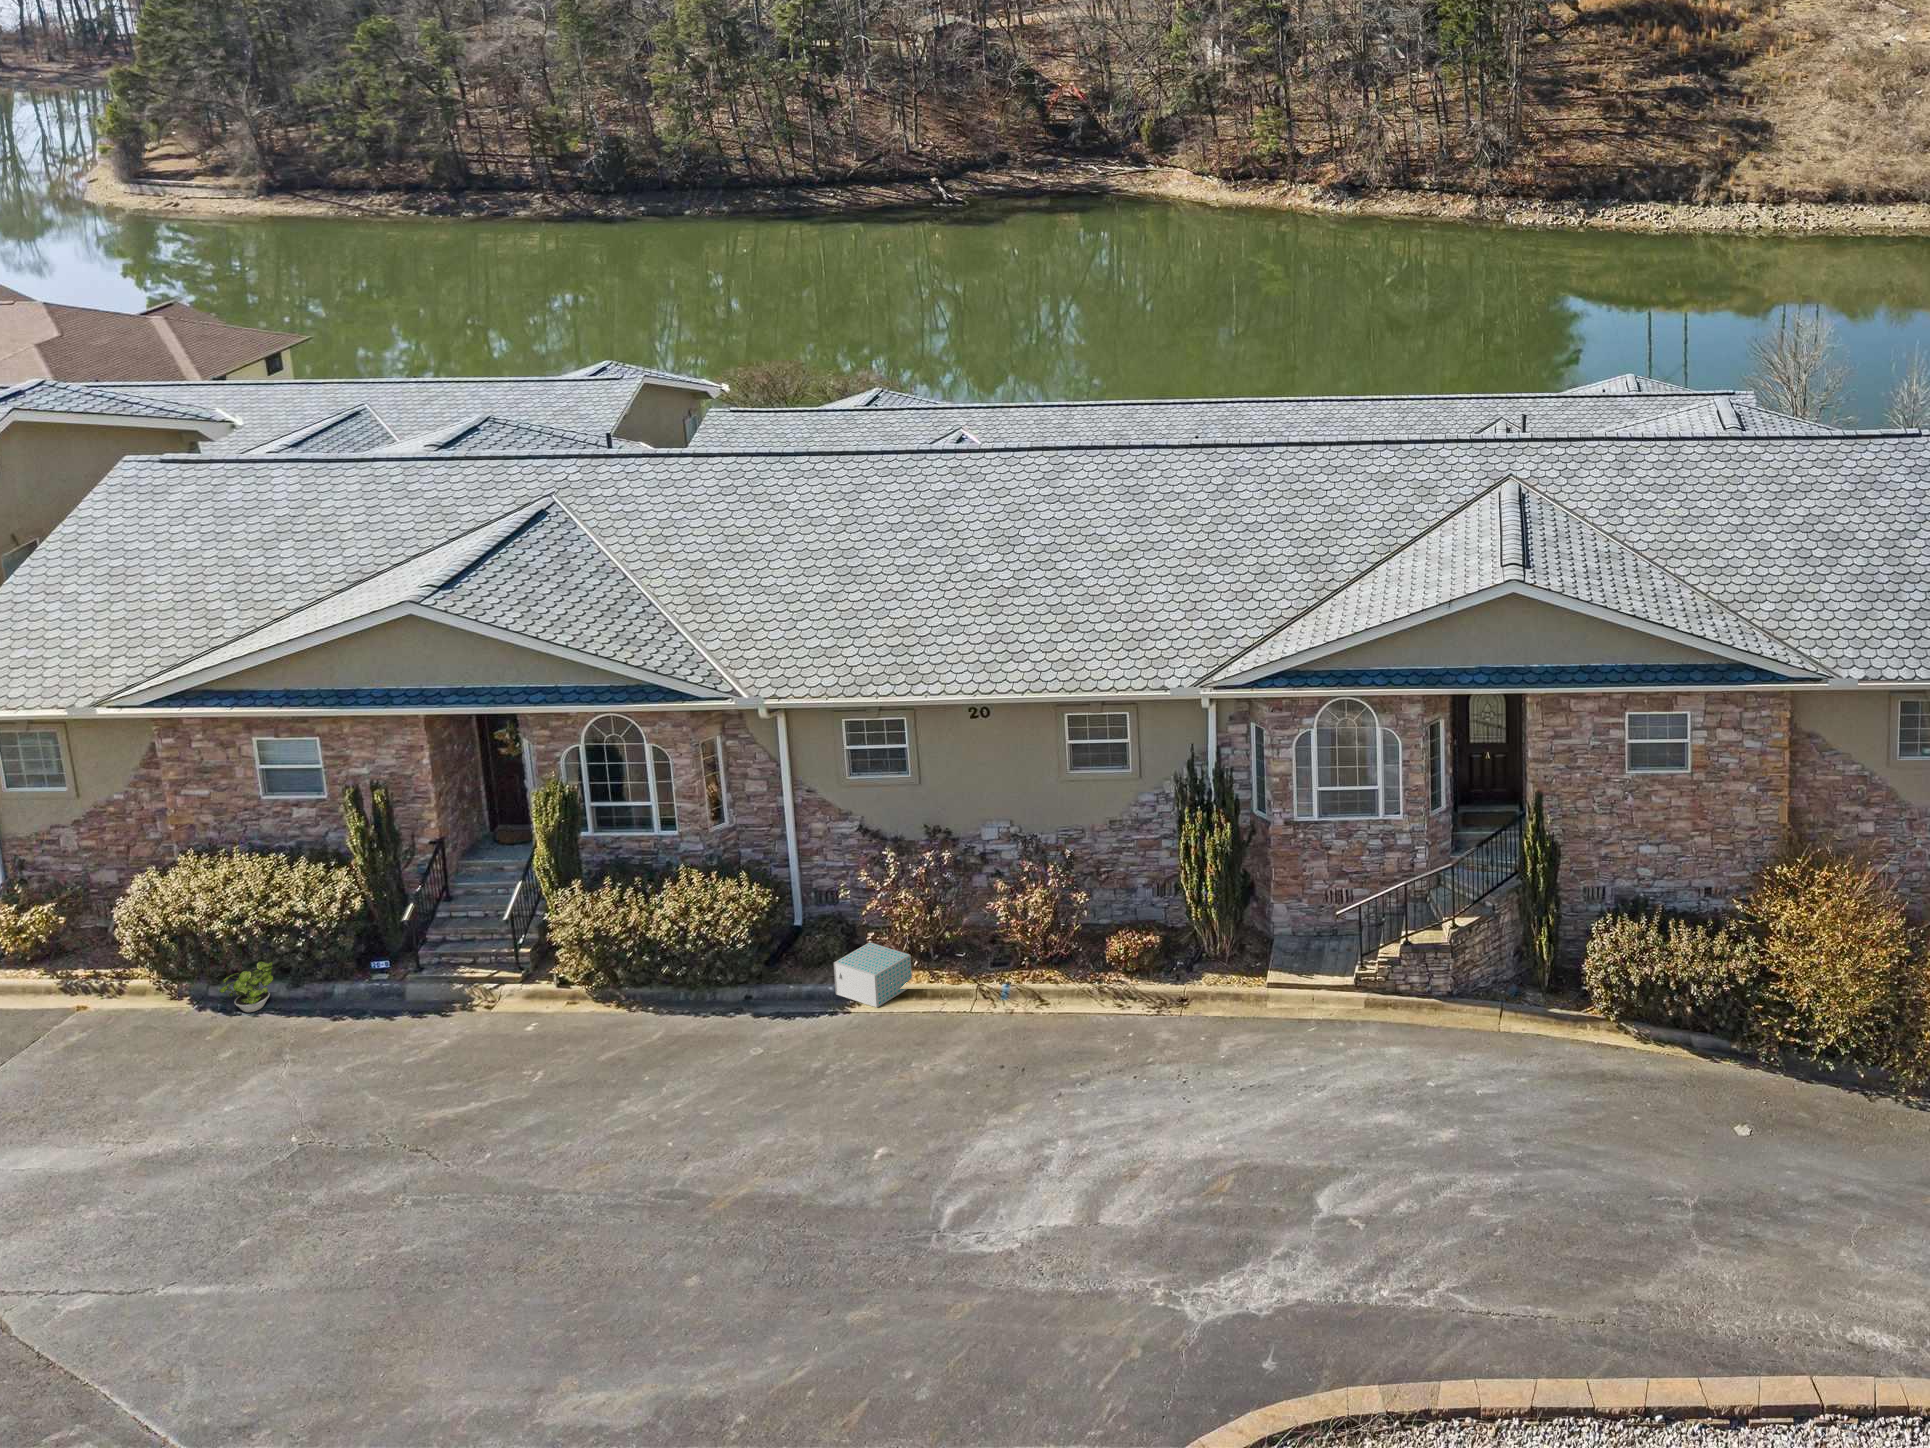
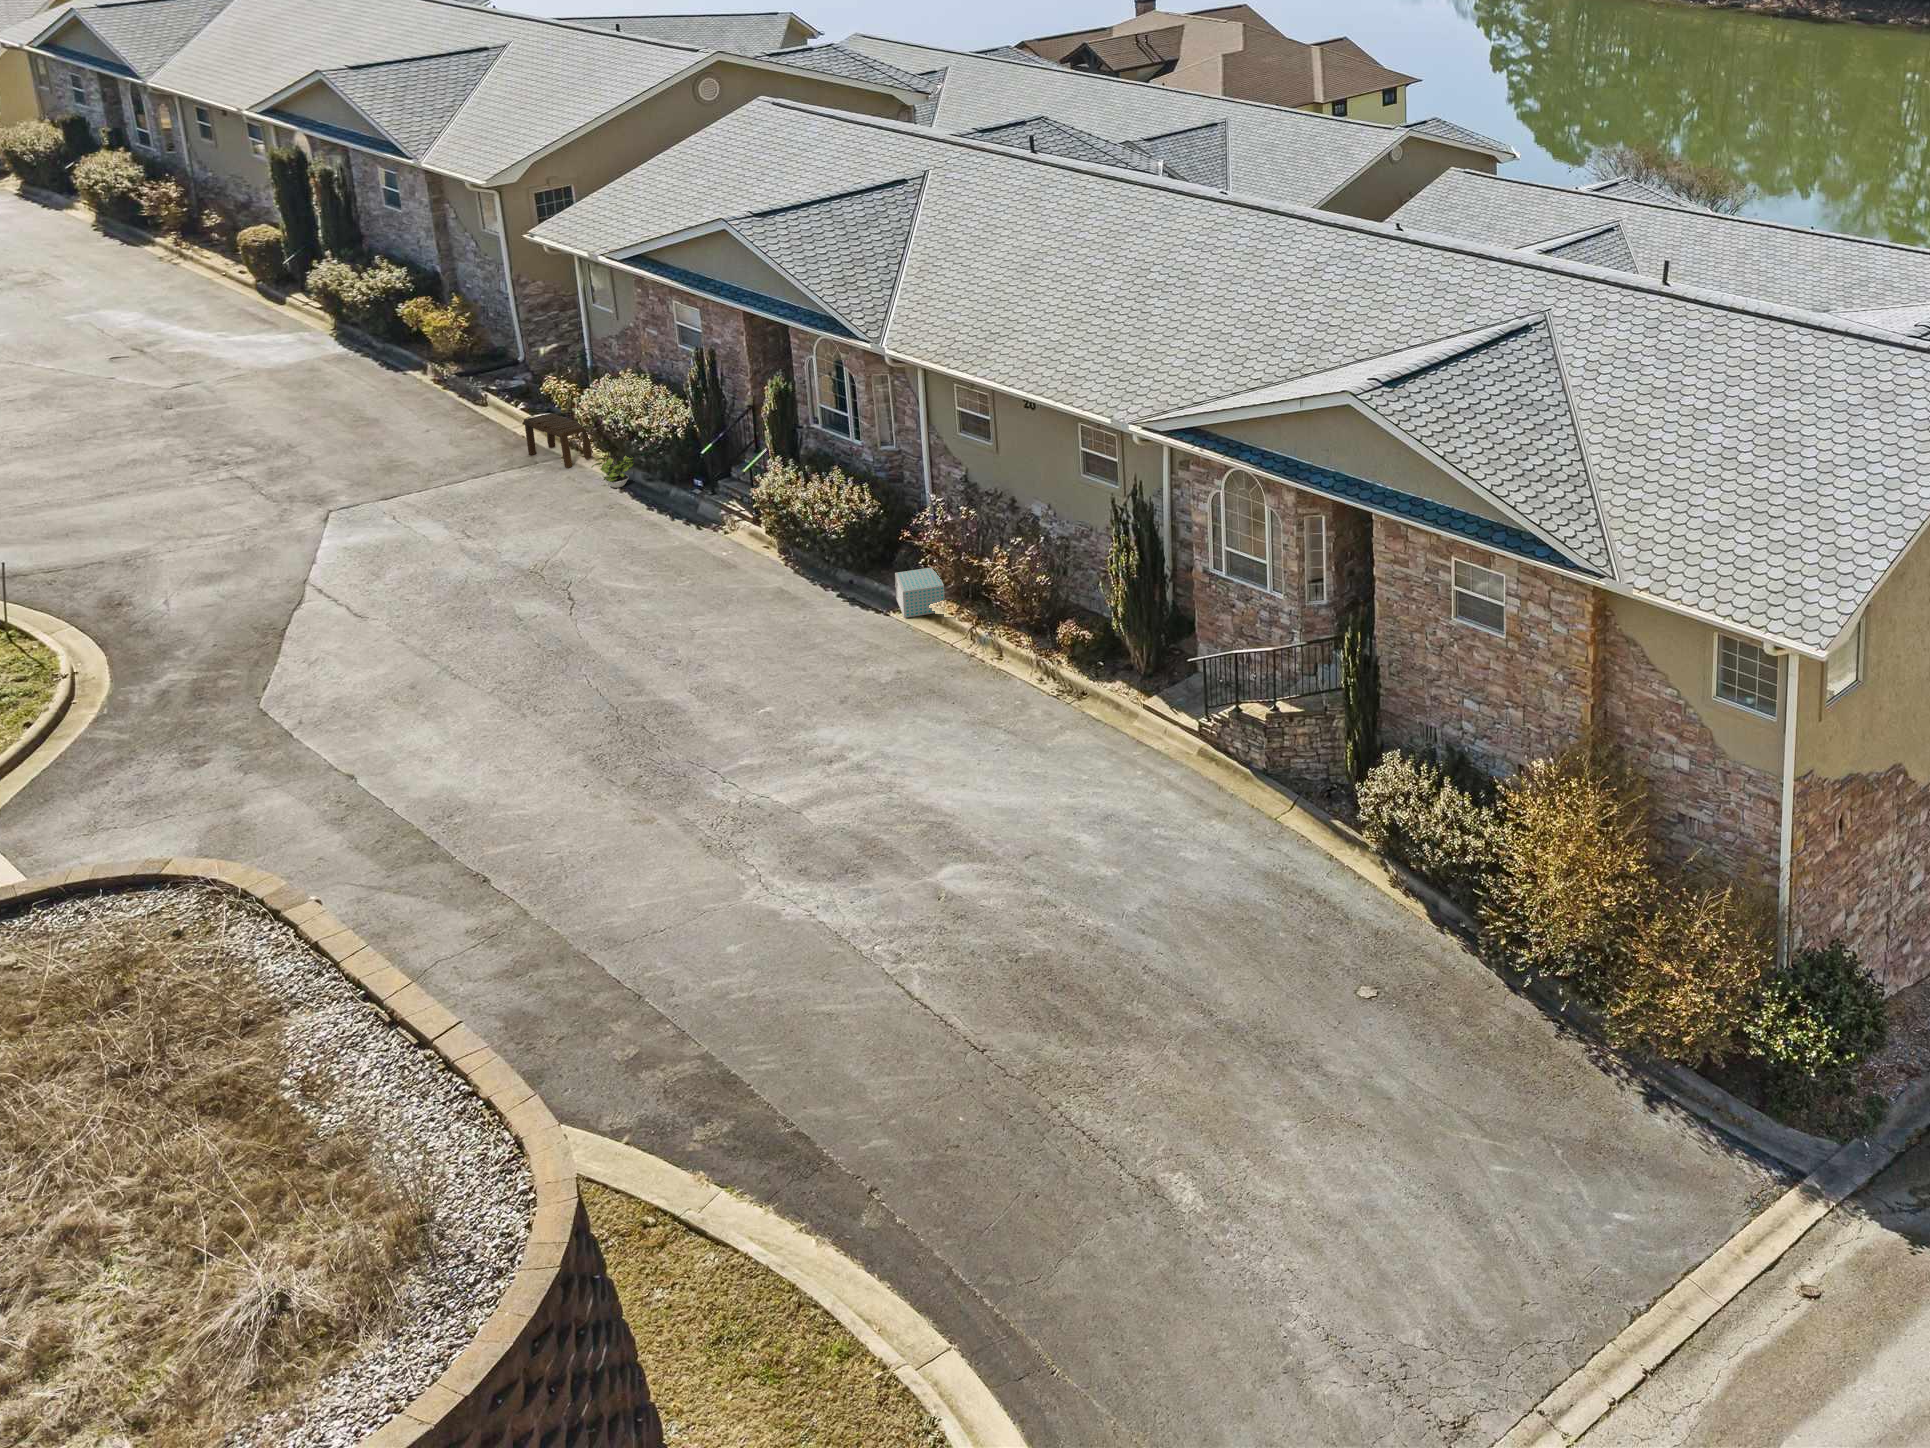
bench: none [29,945,156,1019] -> present [524,413,592,468]

